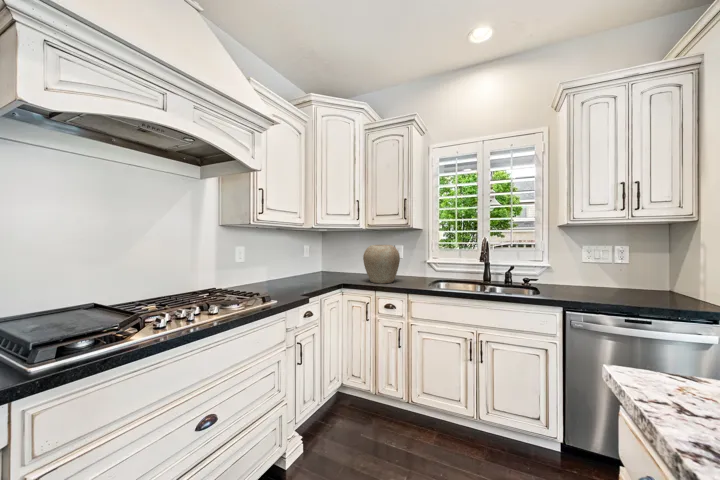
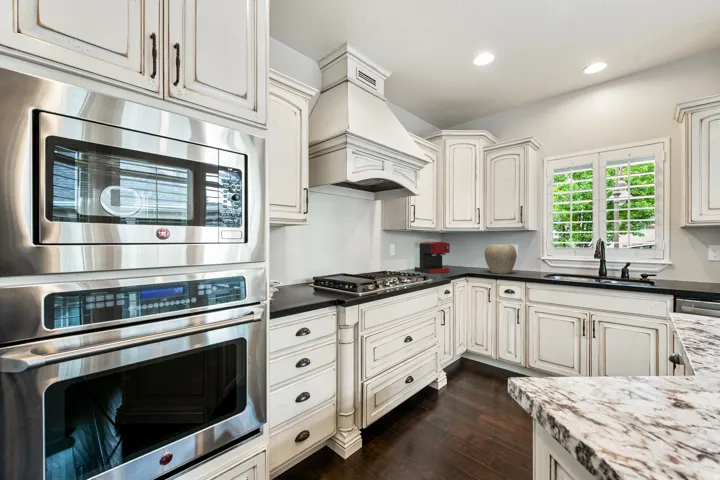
coffee maker: none [273,239,319,287] -> present [414,239,450,274]

